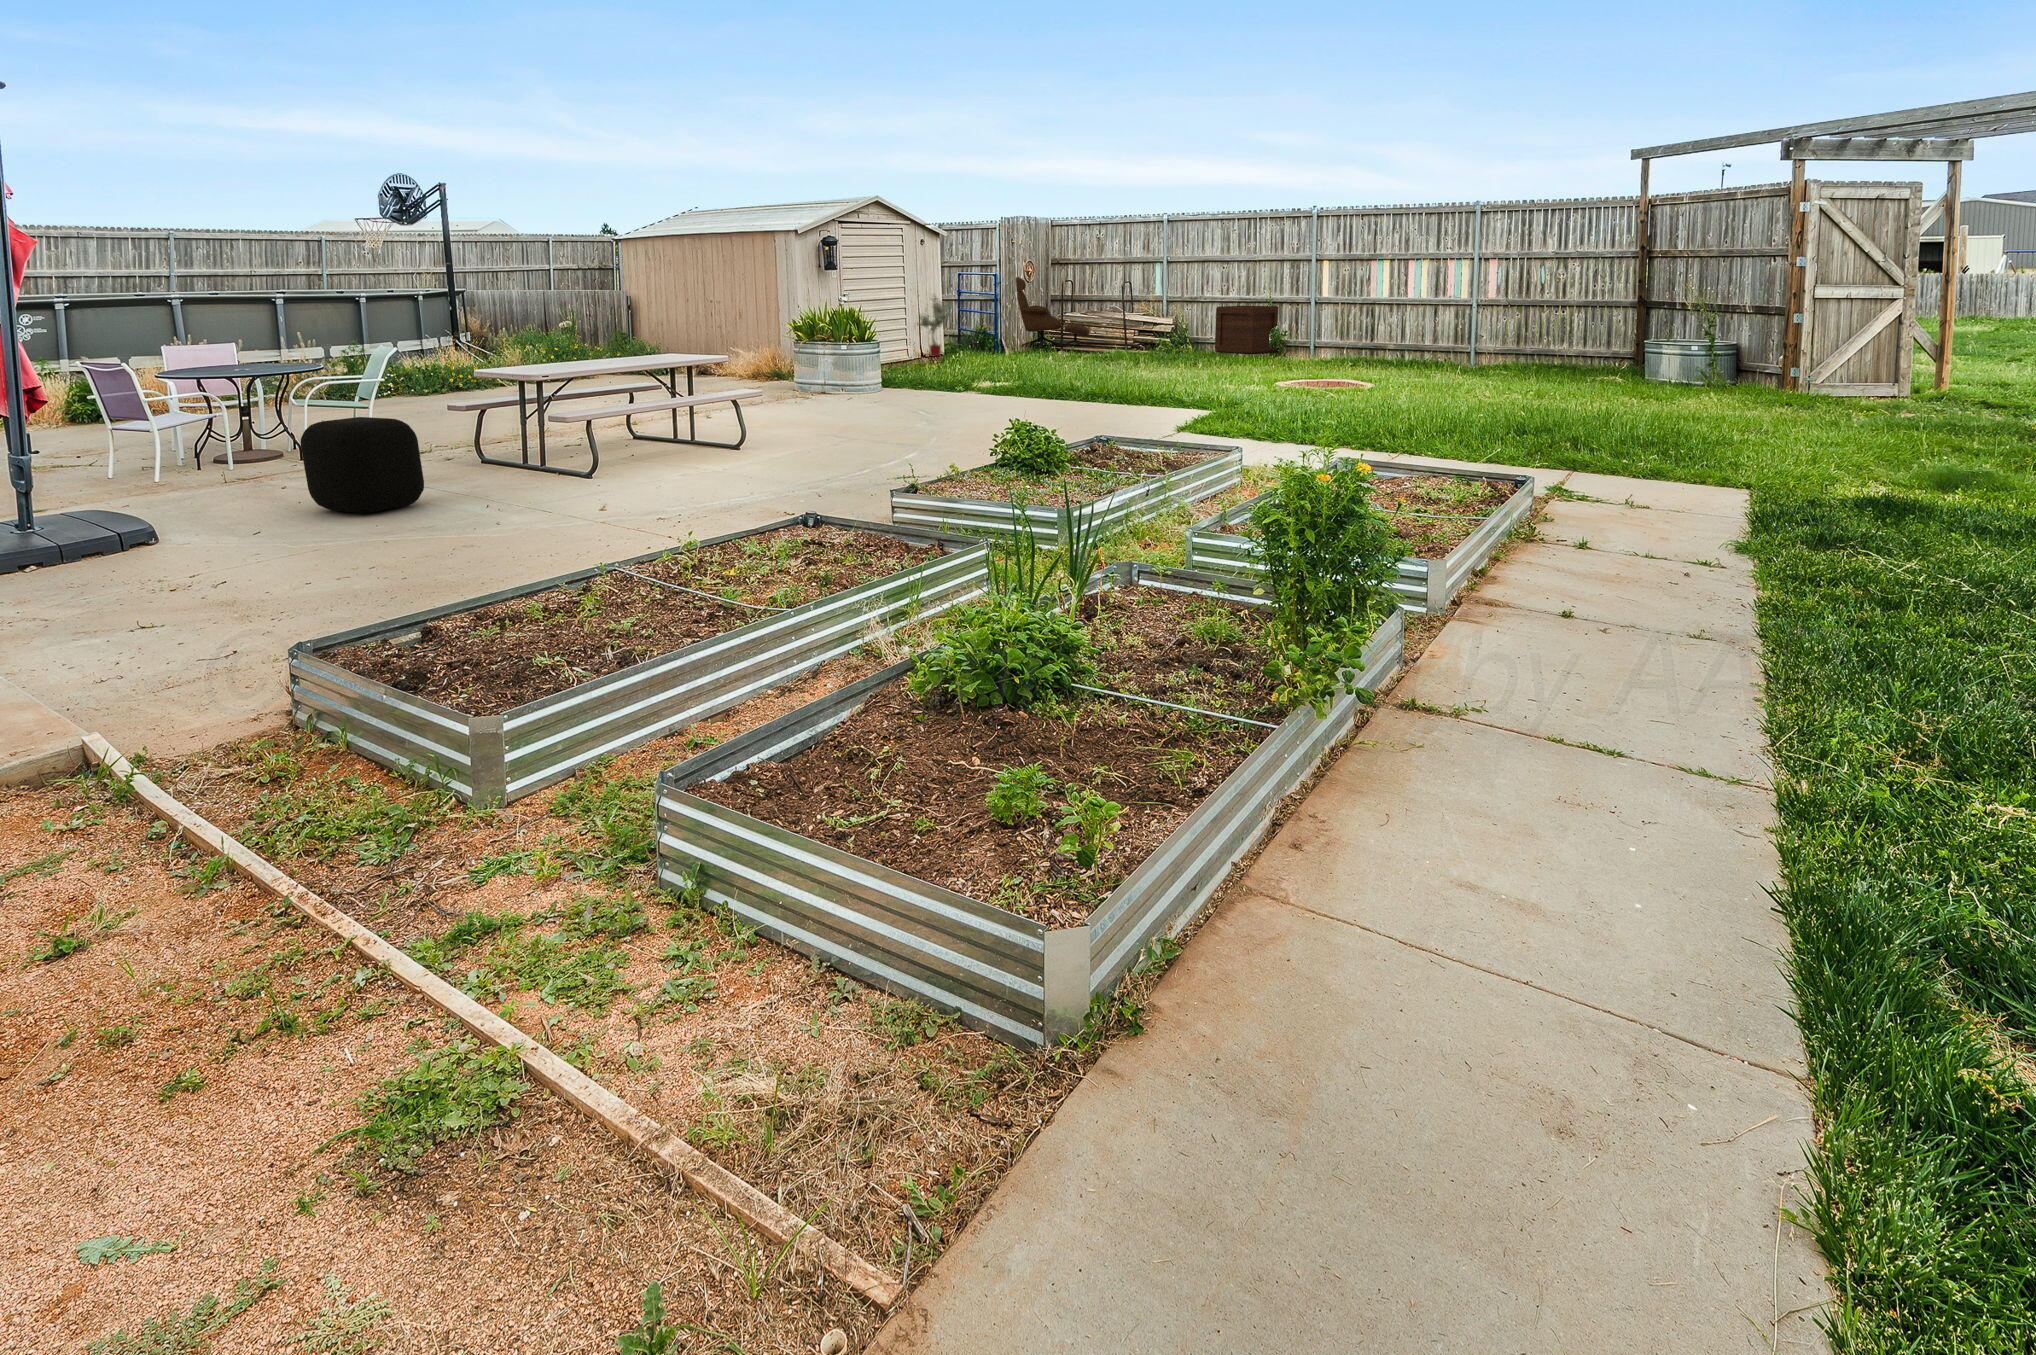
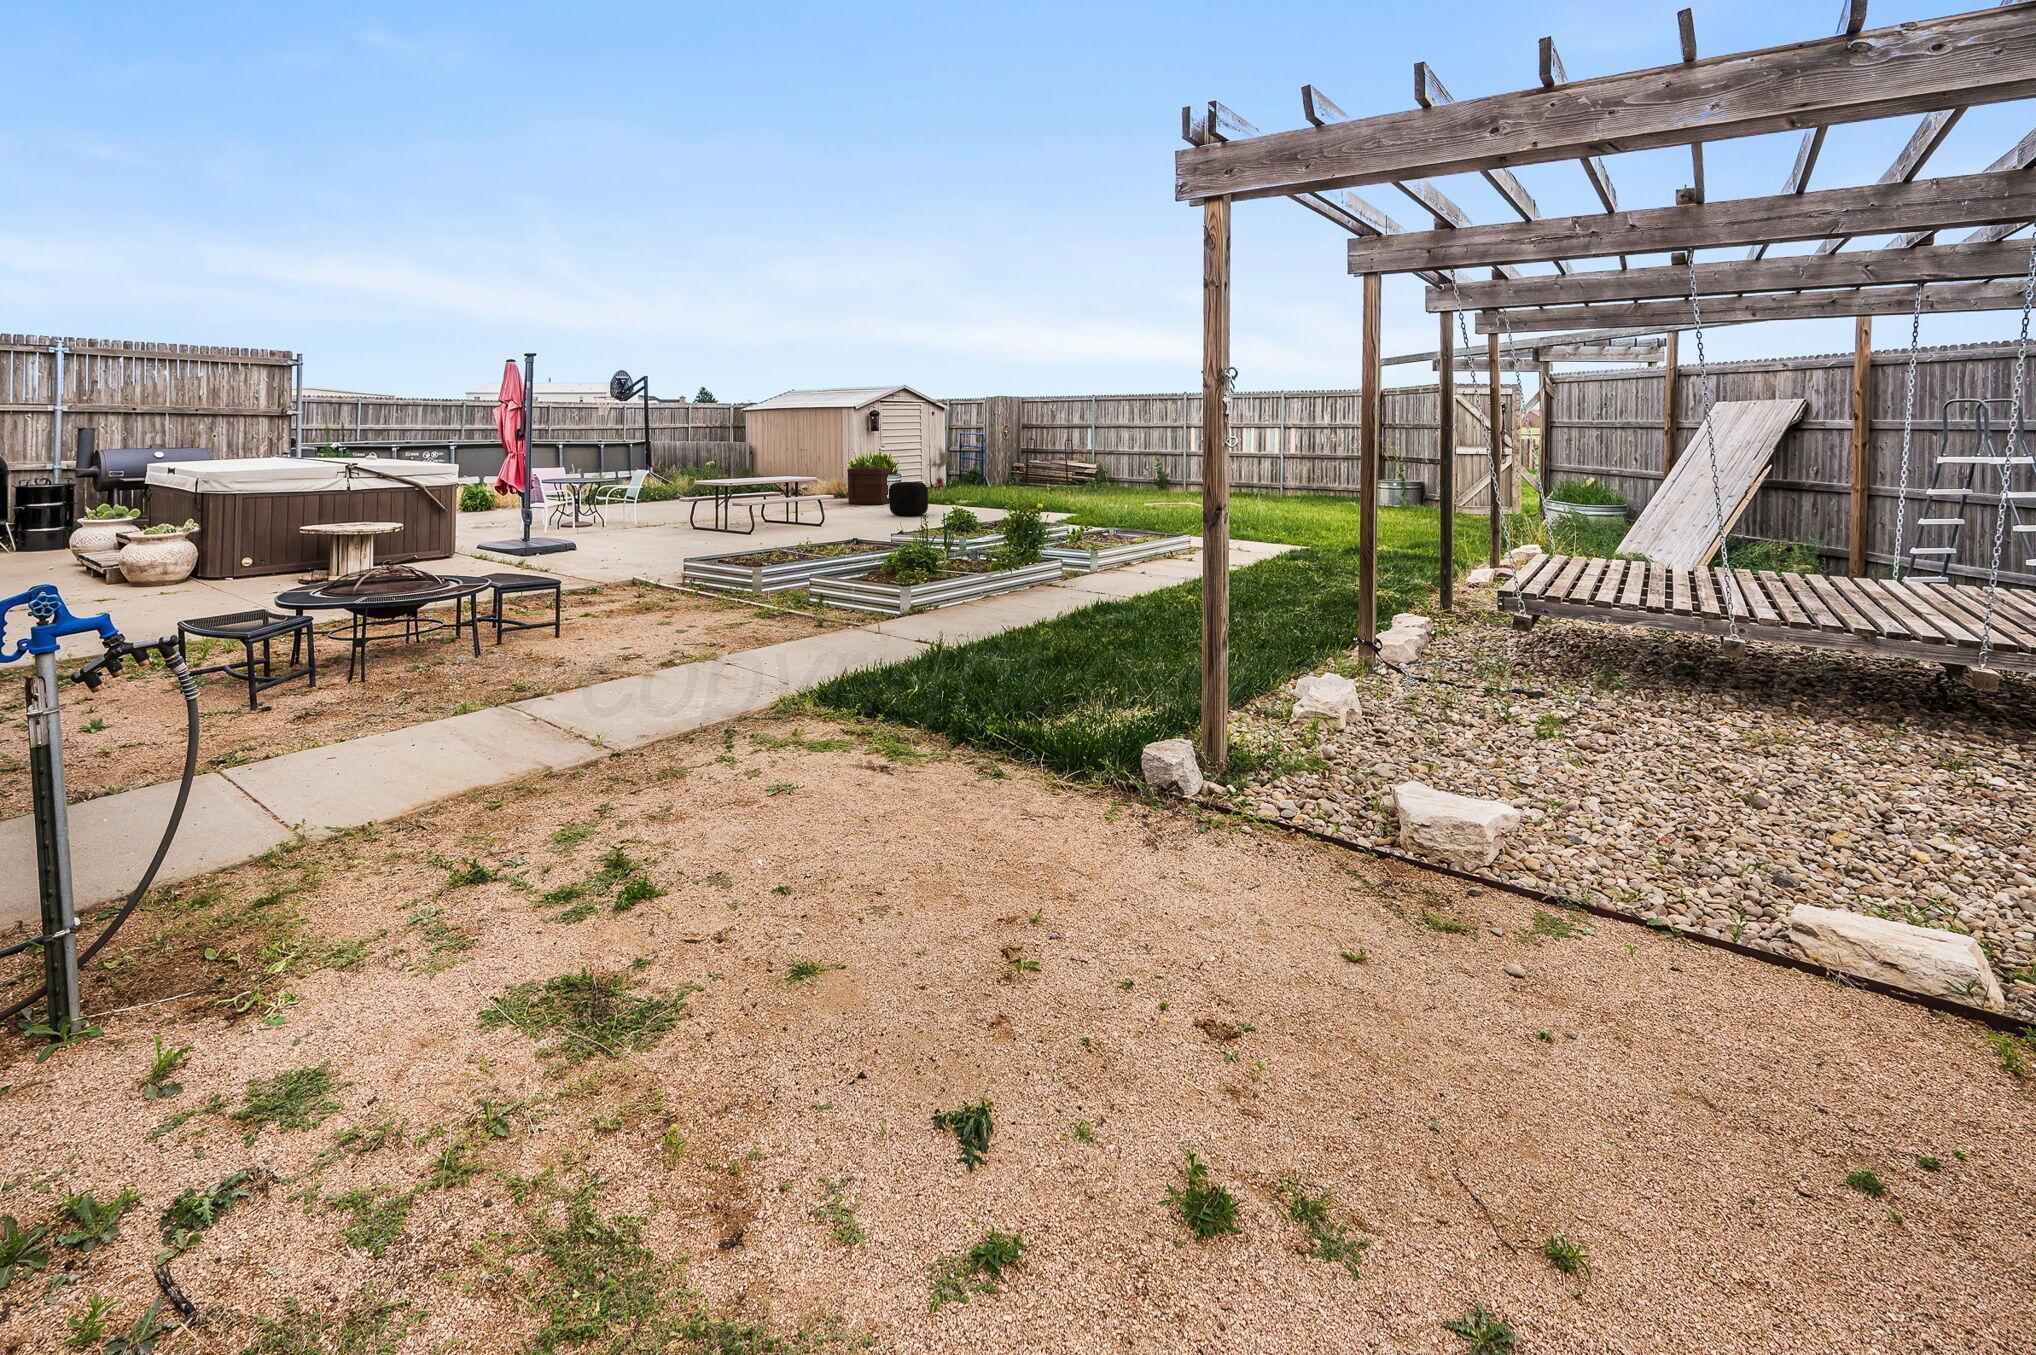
lounge chair: present [1016,277,1090,347] -> none [995,436,1044,482]
wooden crate: present [1215,305,1278,354] -> present [847,467,891,504]
ottoman: present [300,417,424,513] -> present [889,482,928,516]

